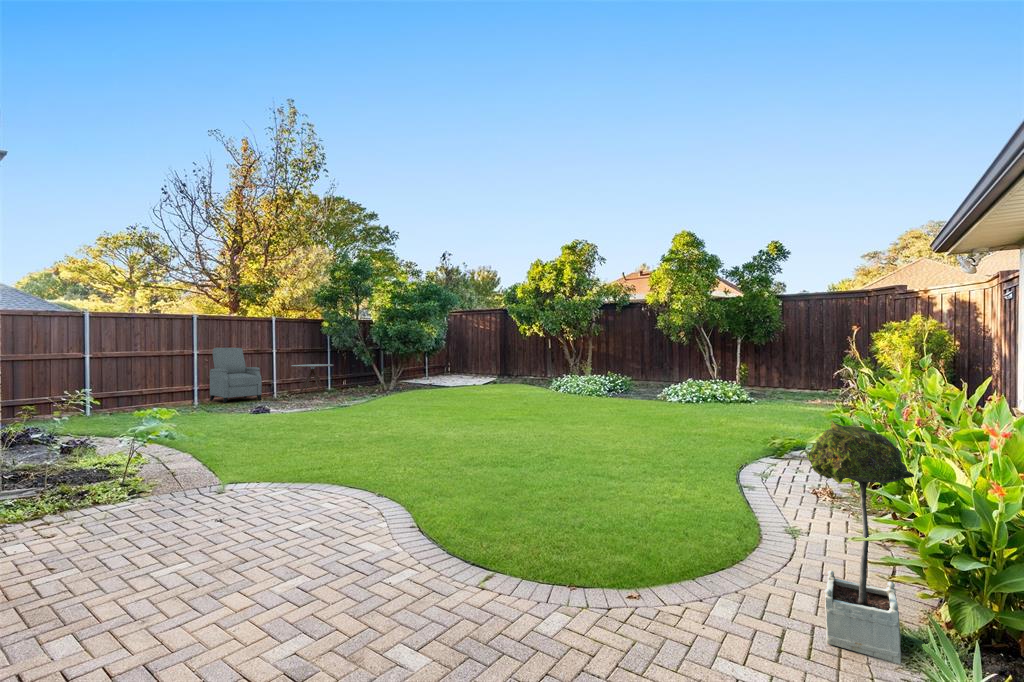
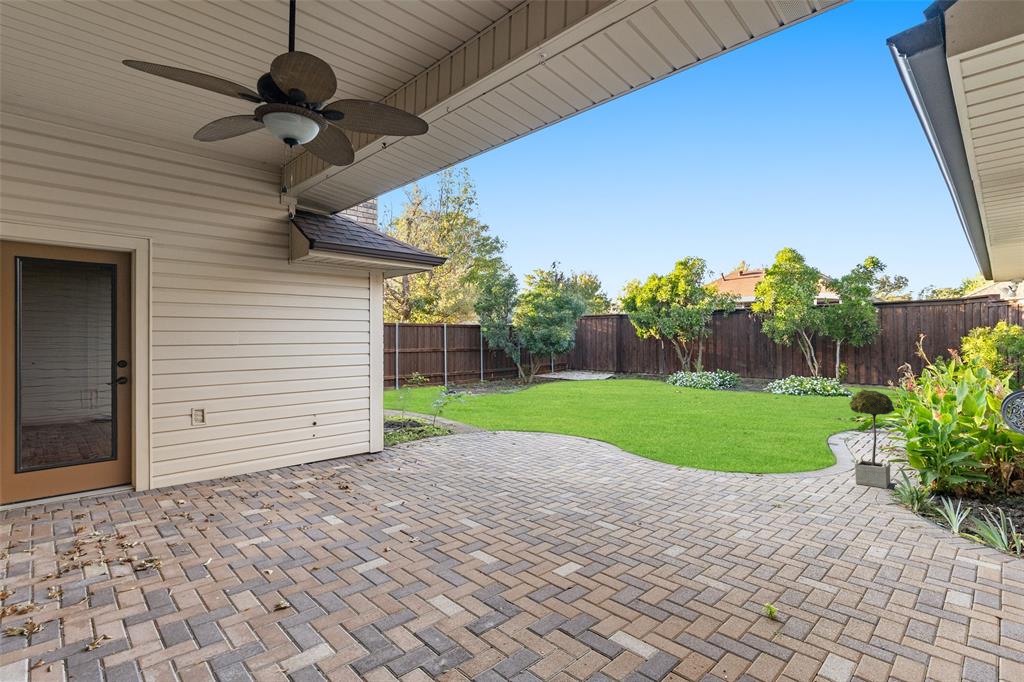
chair: present [210,348,262,403] -> none [404,348,442,390]
round table: present [291,364,333,393] -> none [456,361,488,384]

